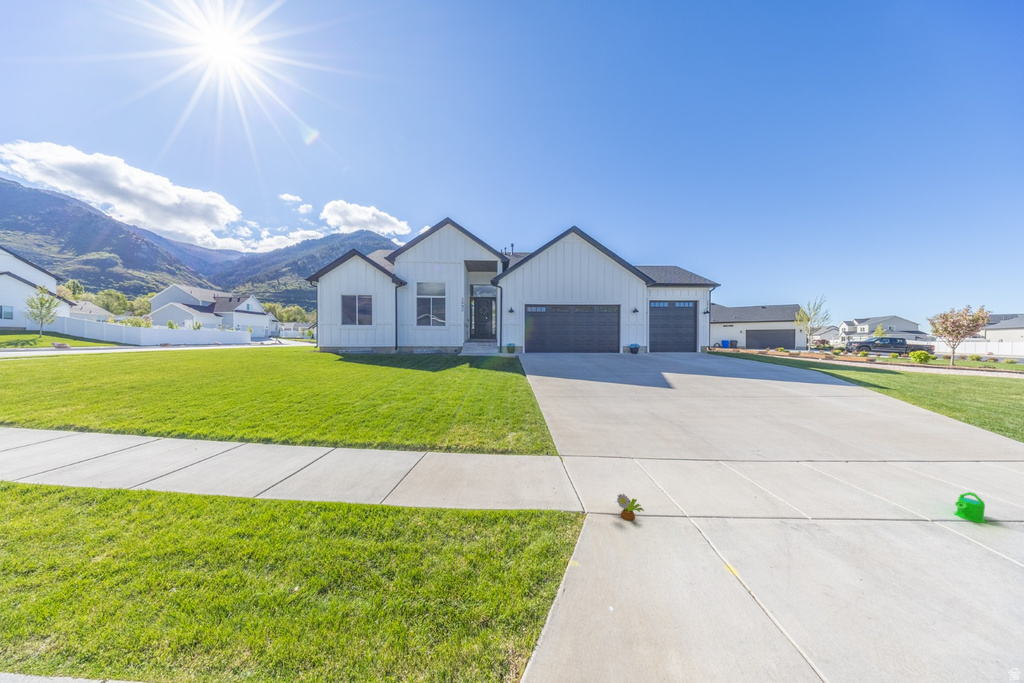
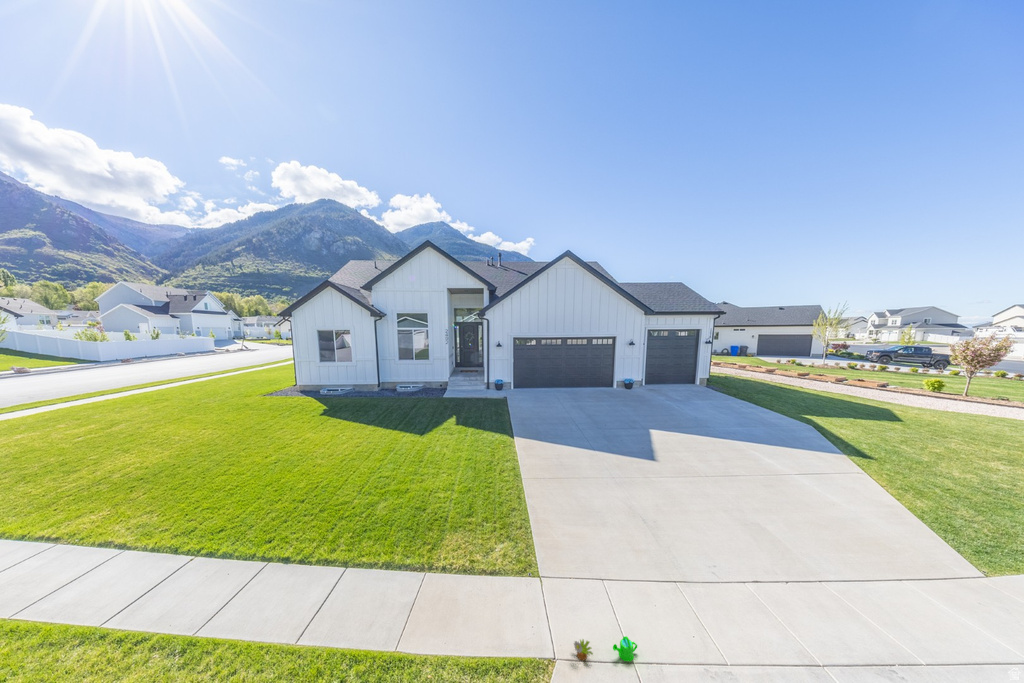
watering can: present [954,492,985,523] -> present [613,636,637,661]

